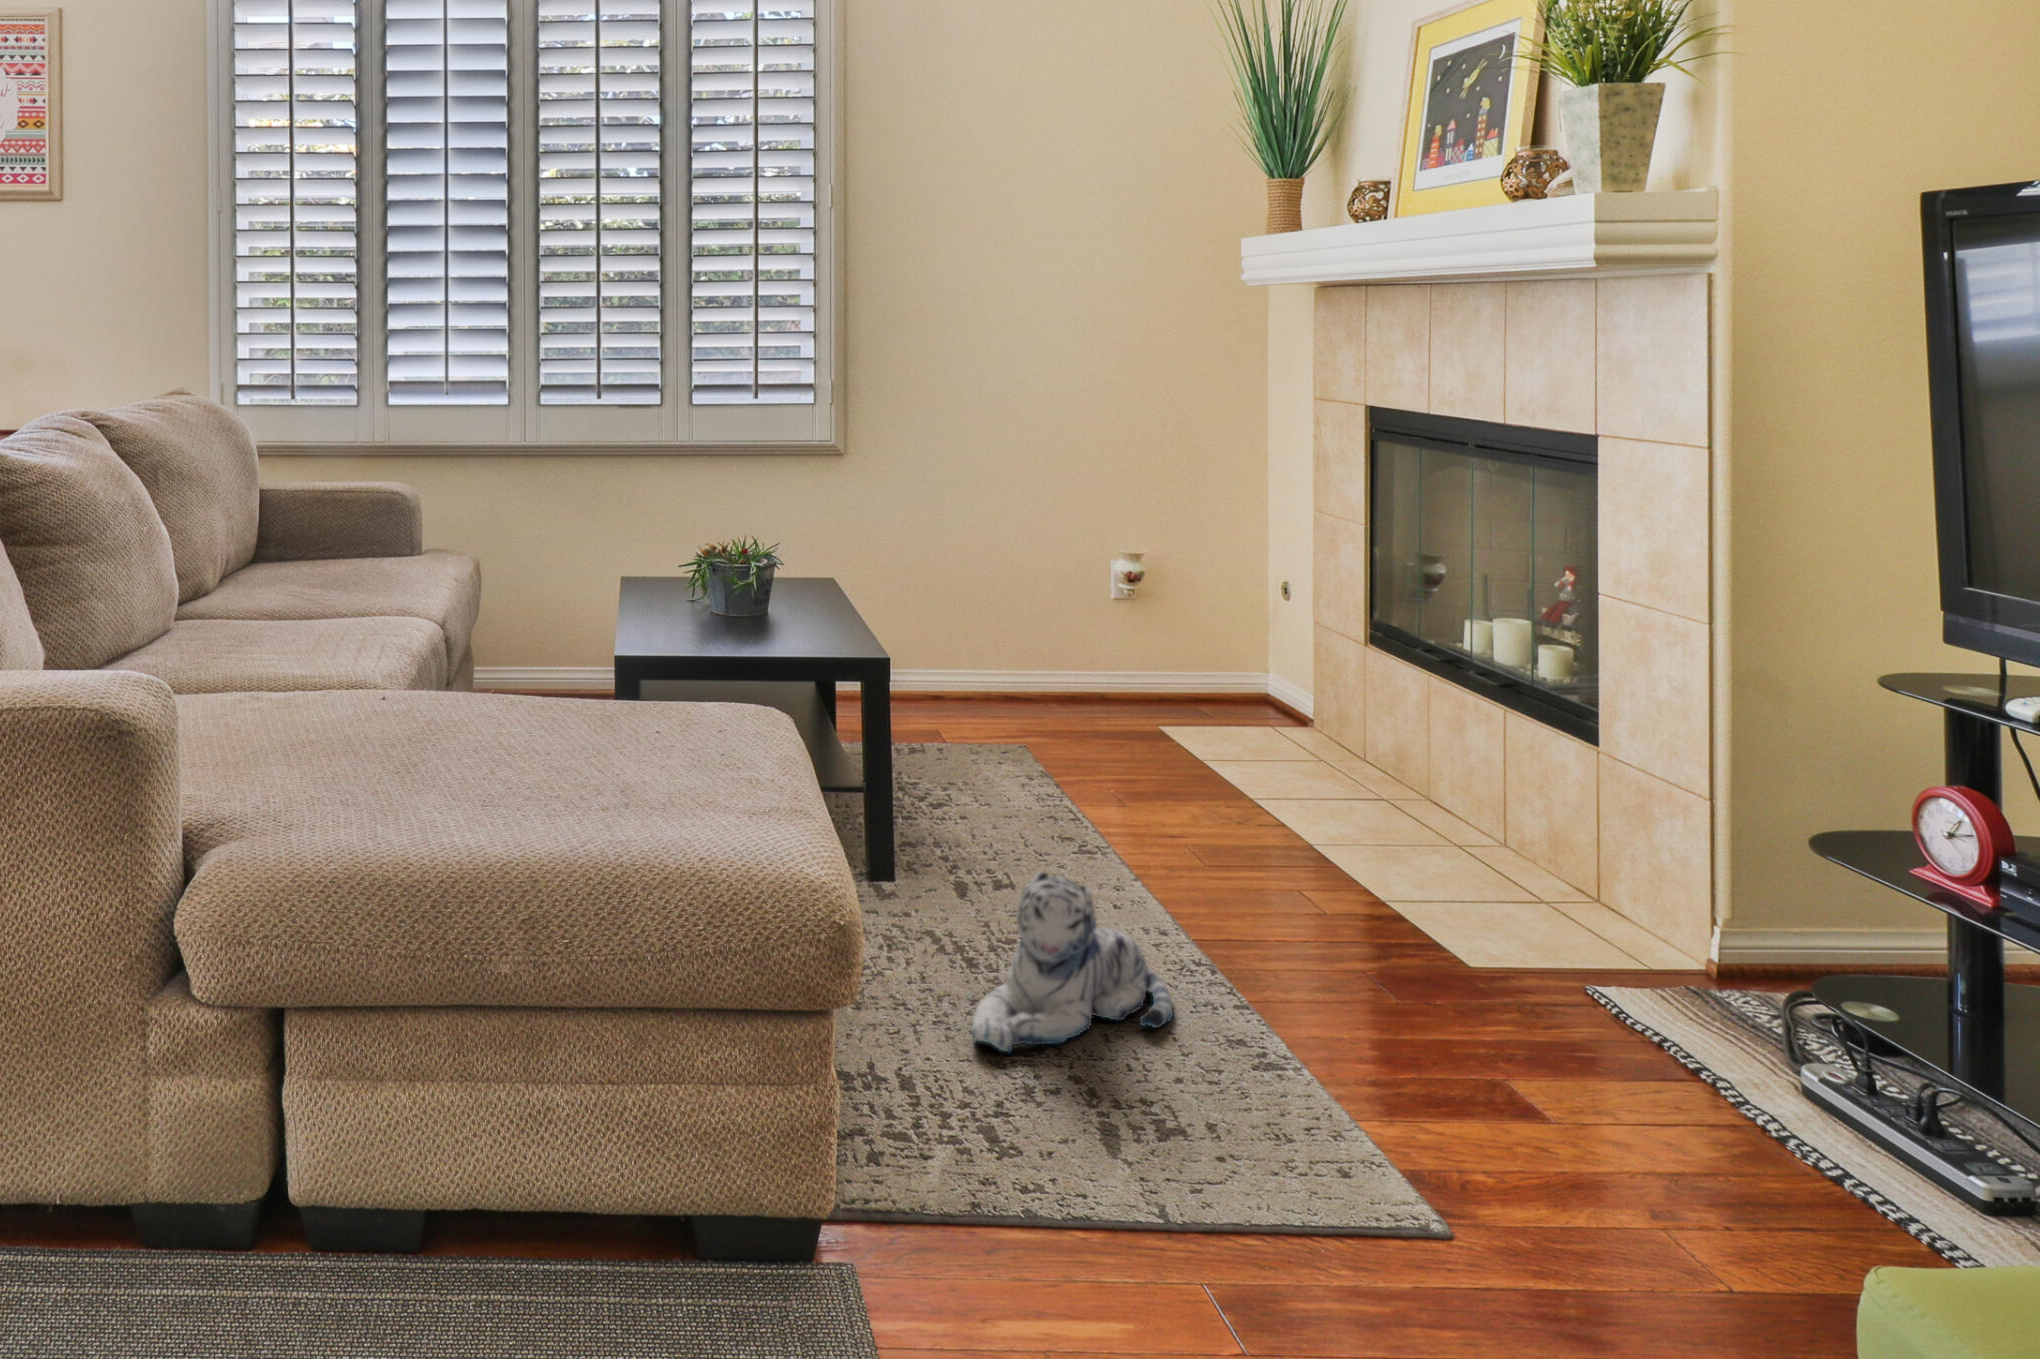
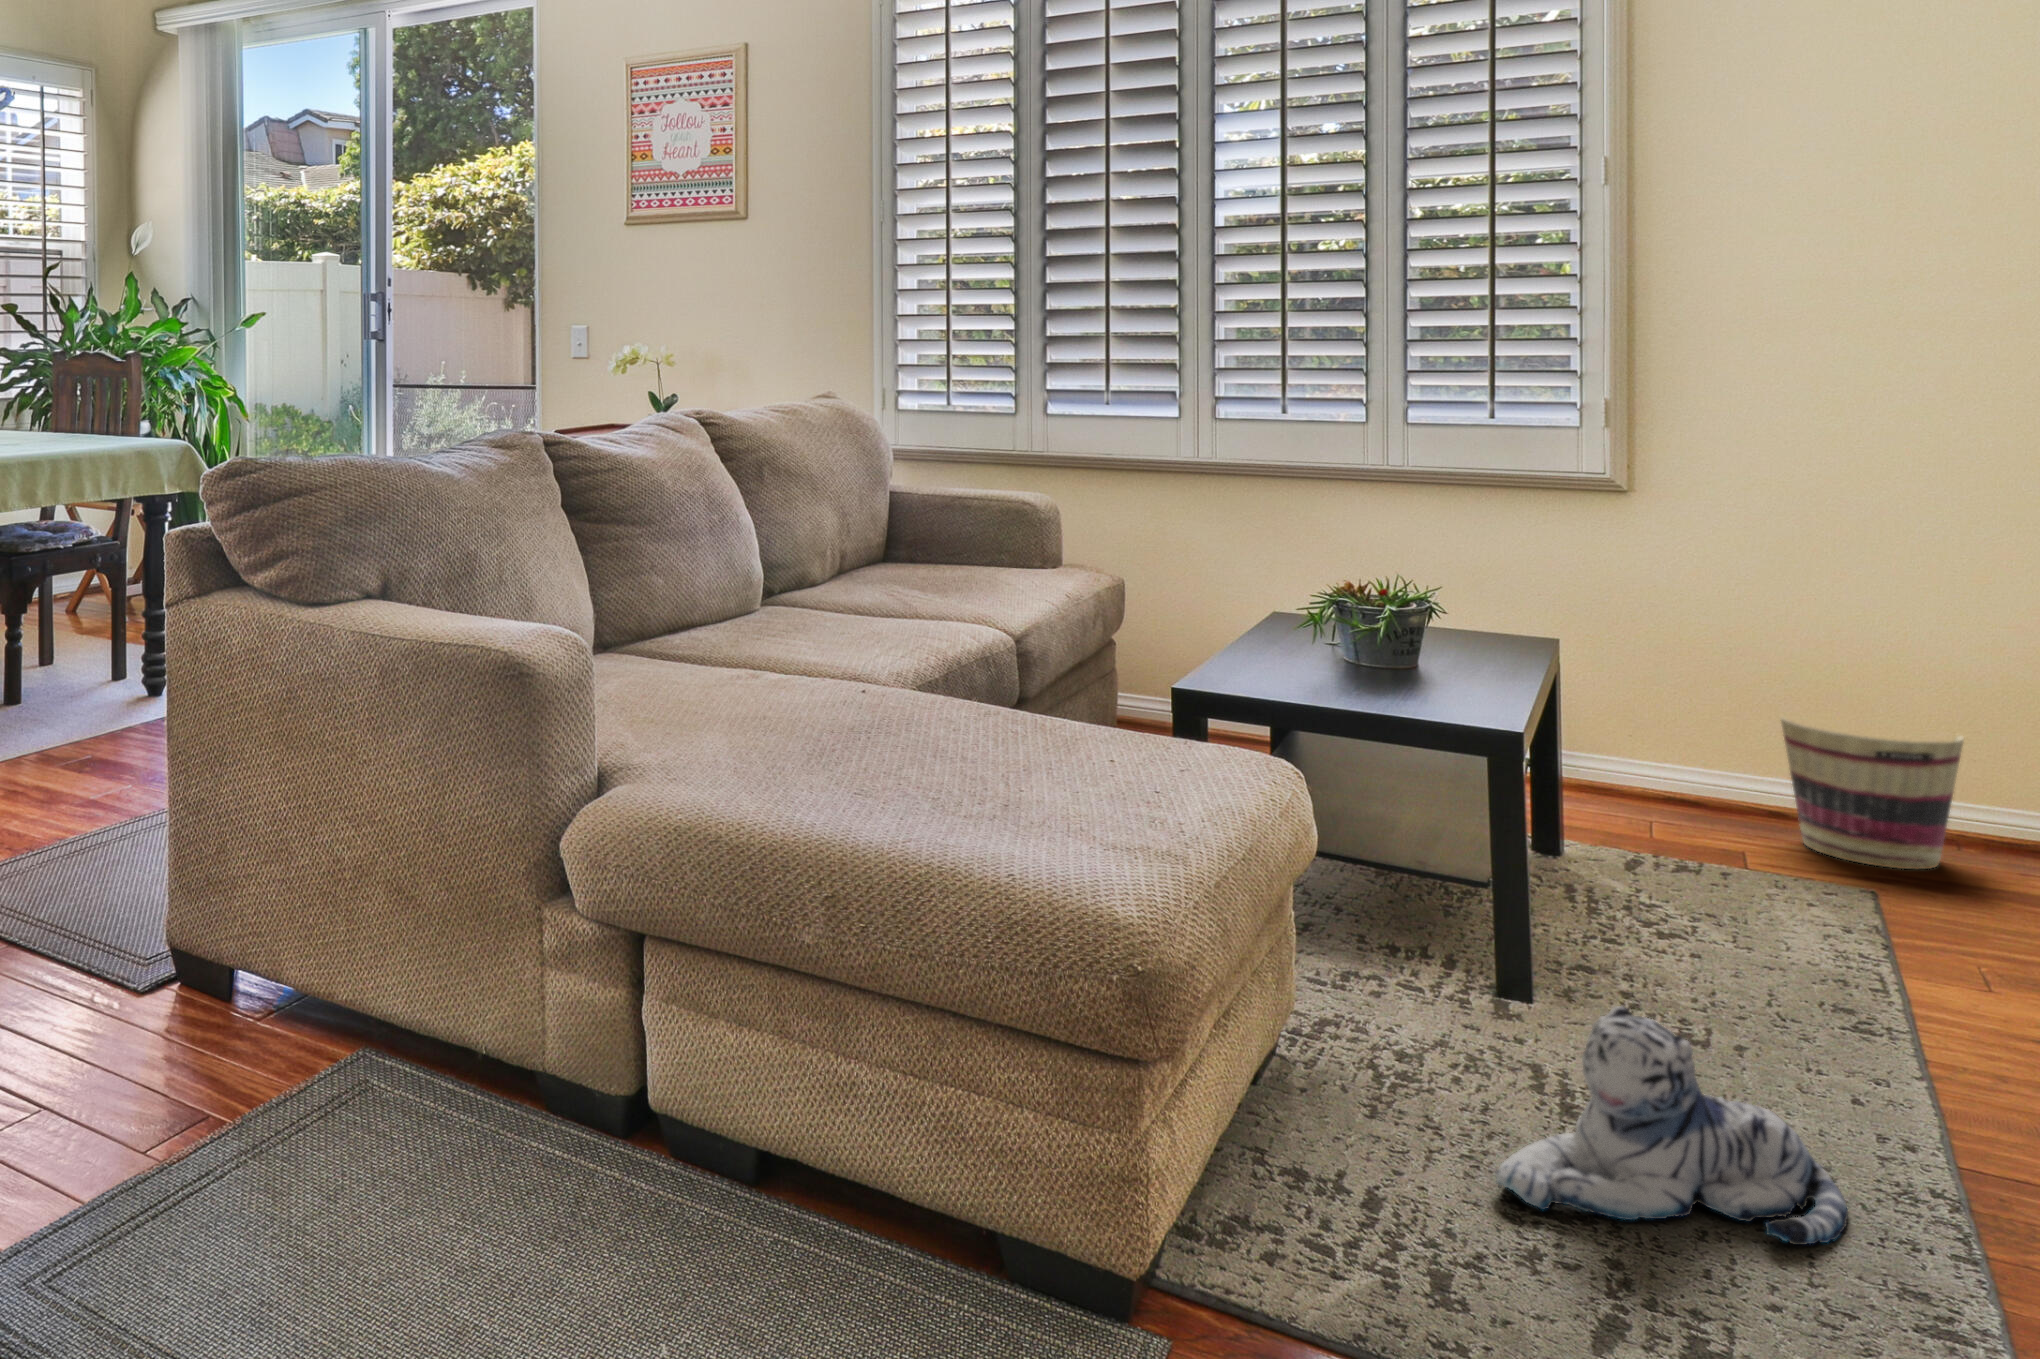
basket: none [956,606,1069,725] -> present [1781,718,1964,869]

